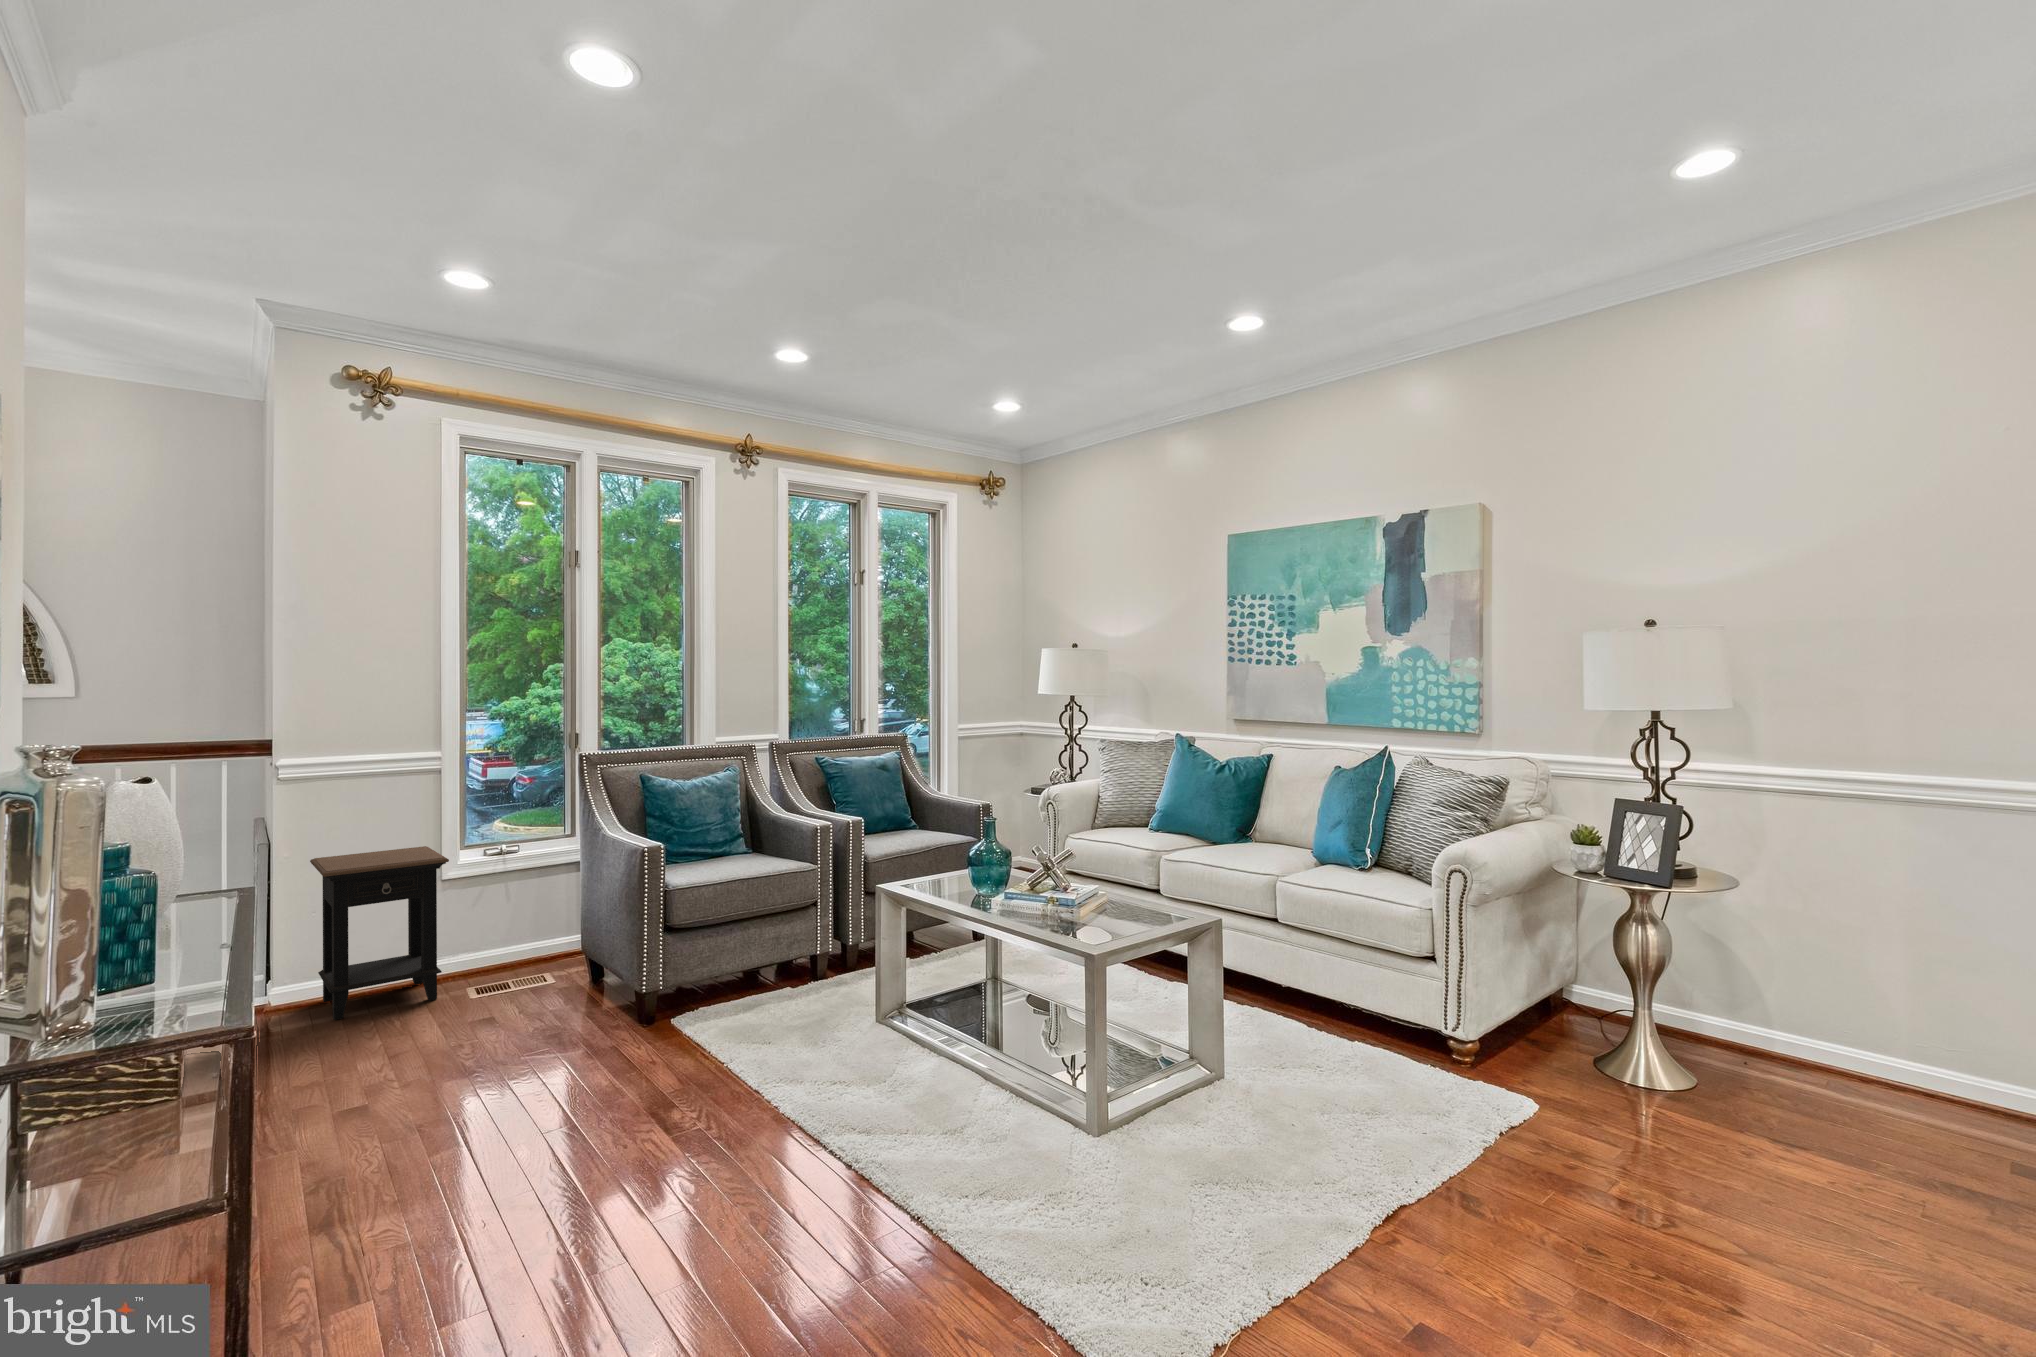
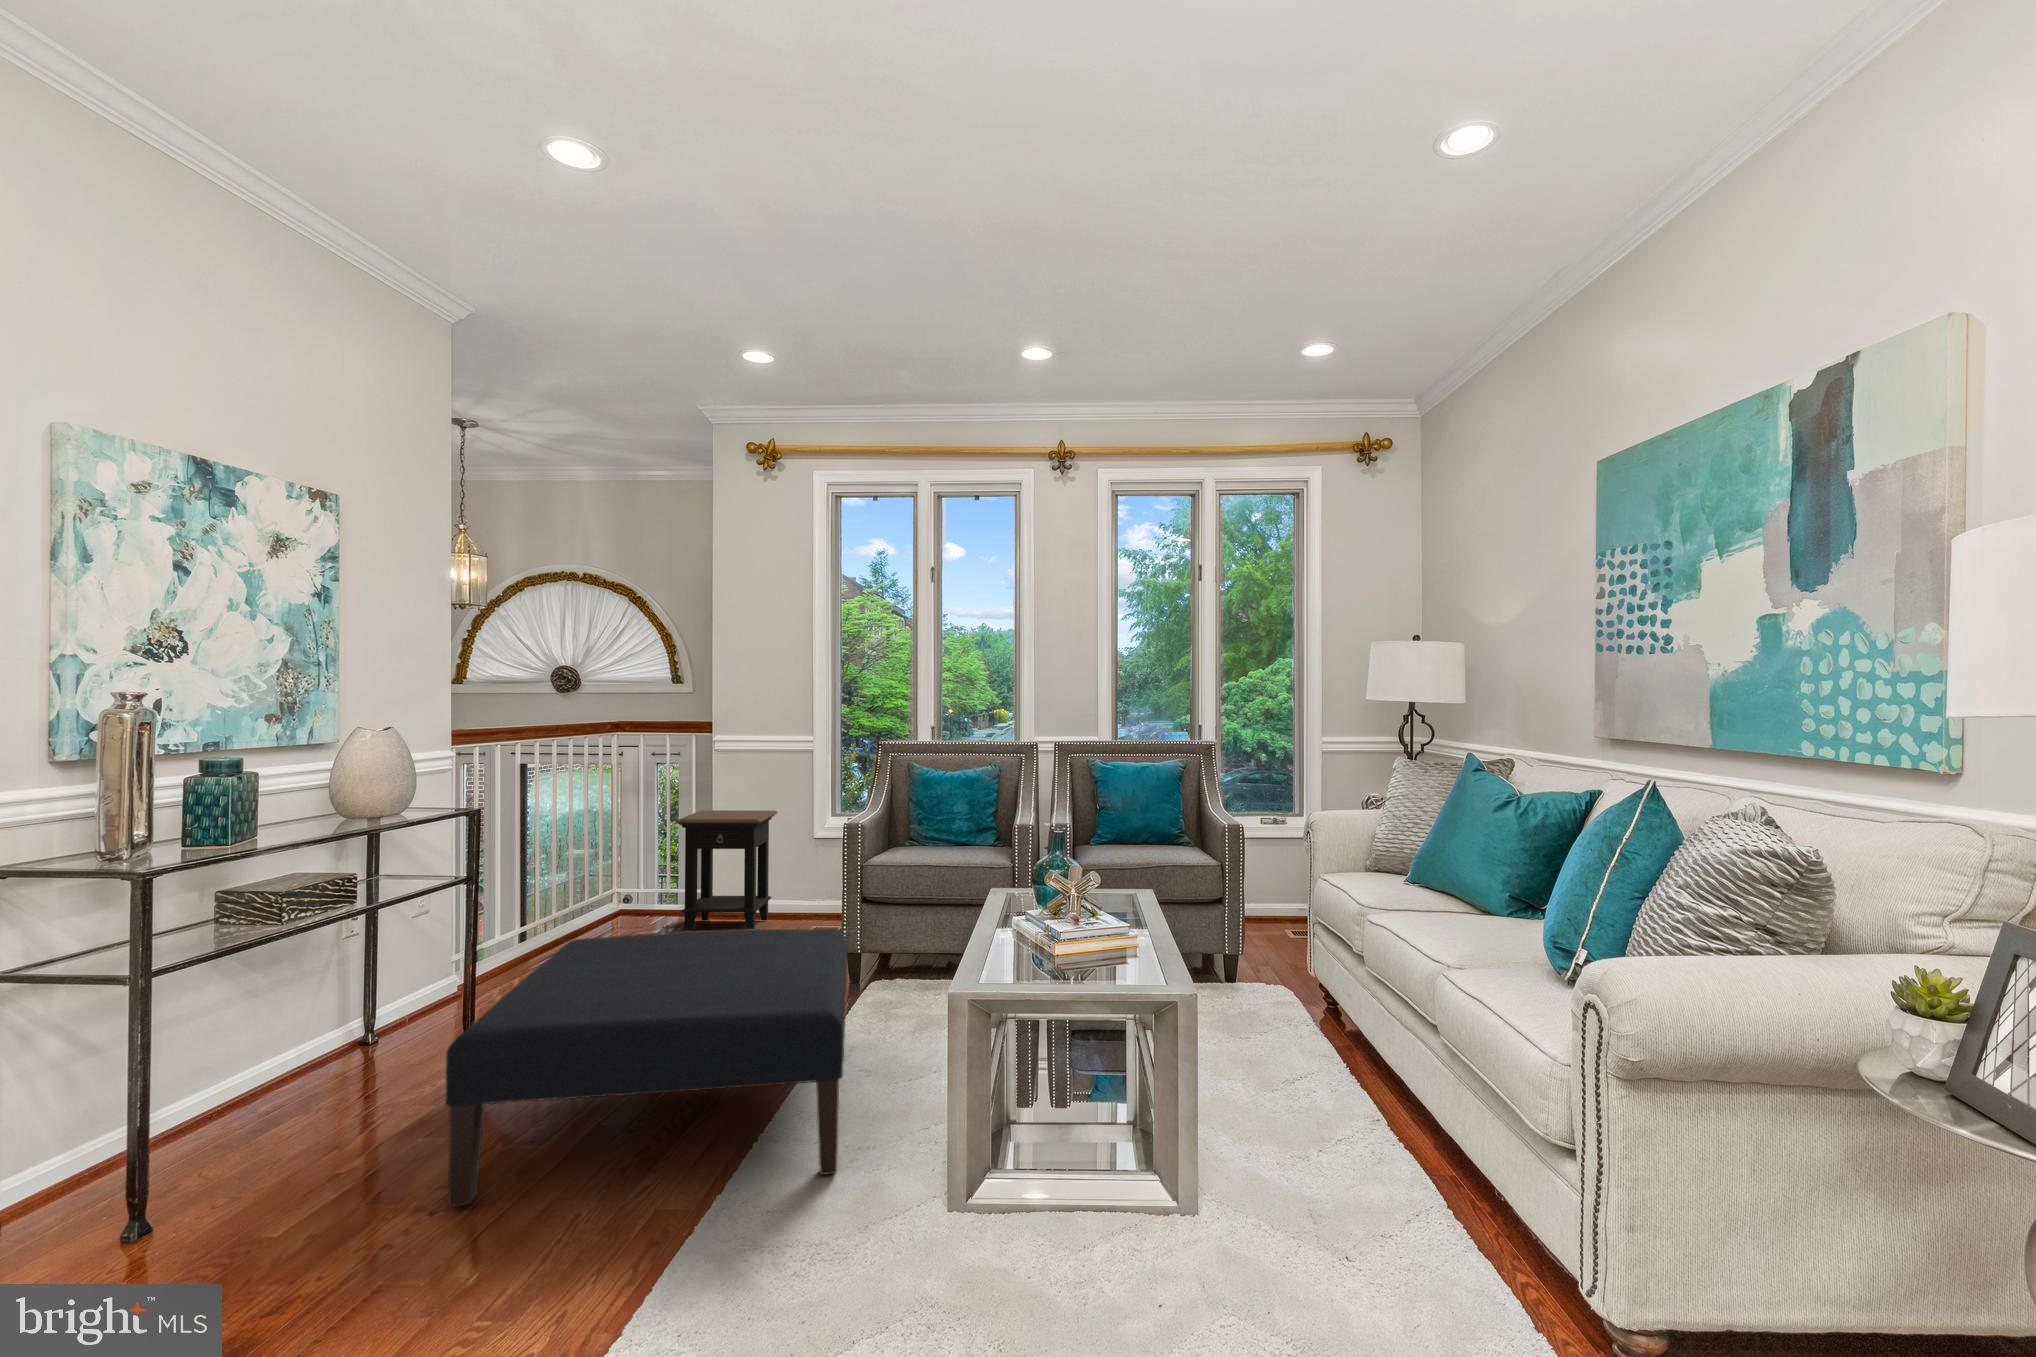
ottoman: none [487,945,973,1308] -> present [445,928,847,1206]

